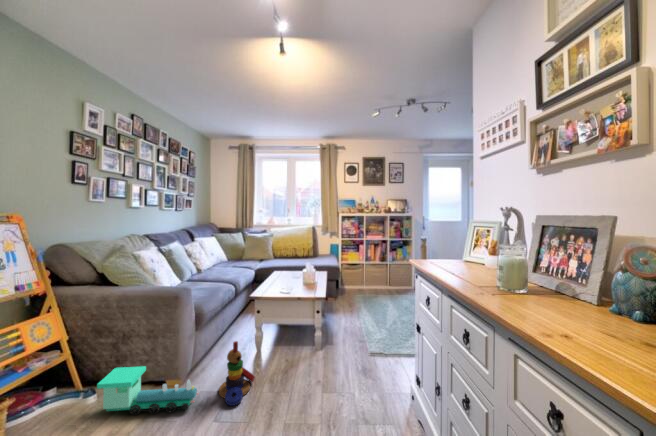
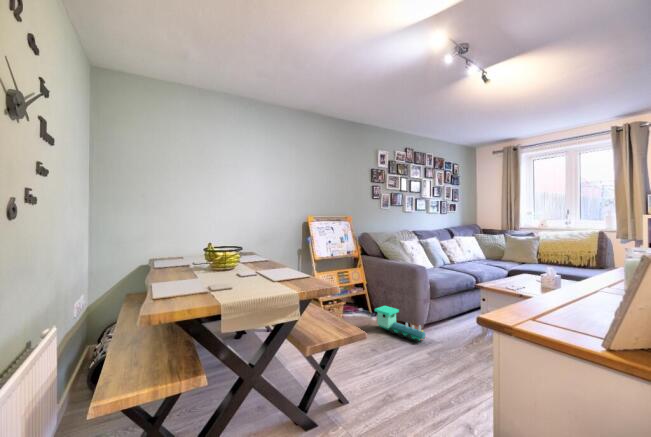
stacking toy: present [219,341,255,406] -> none [441,310,471,354]

